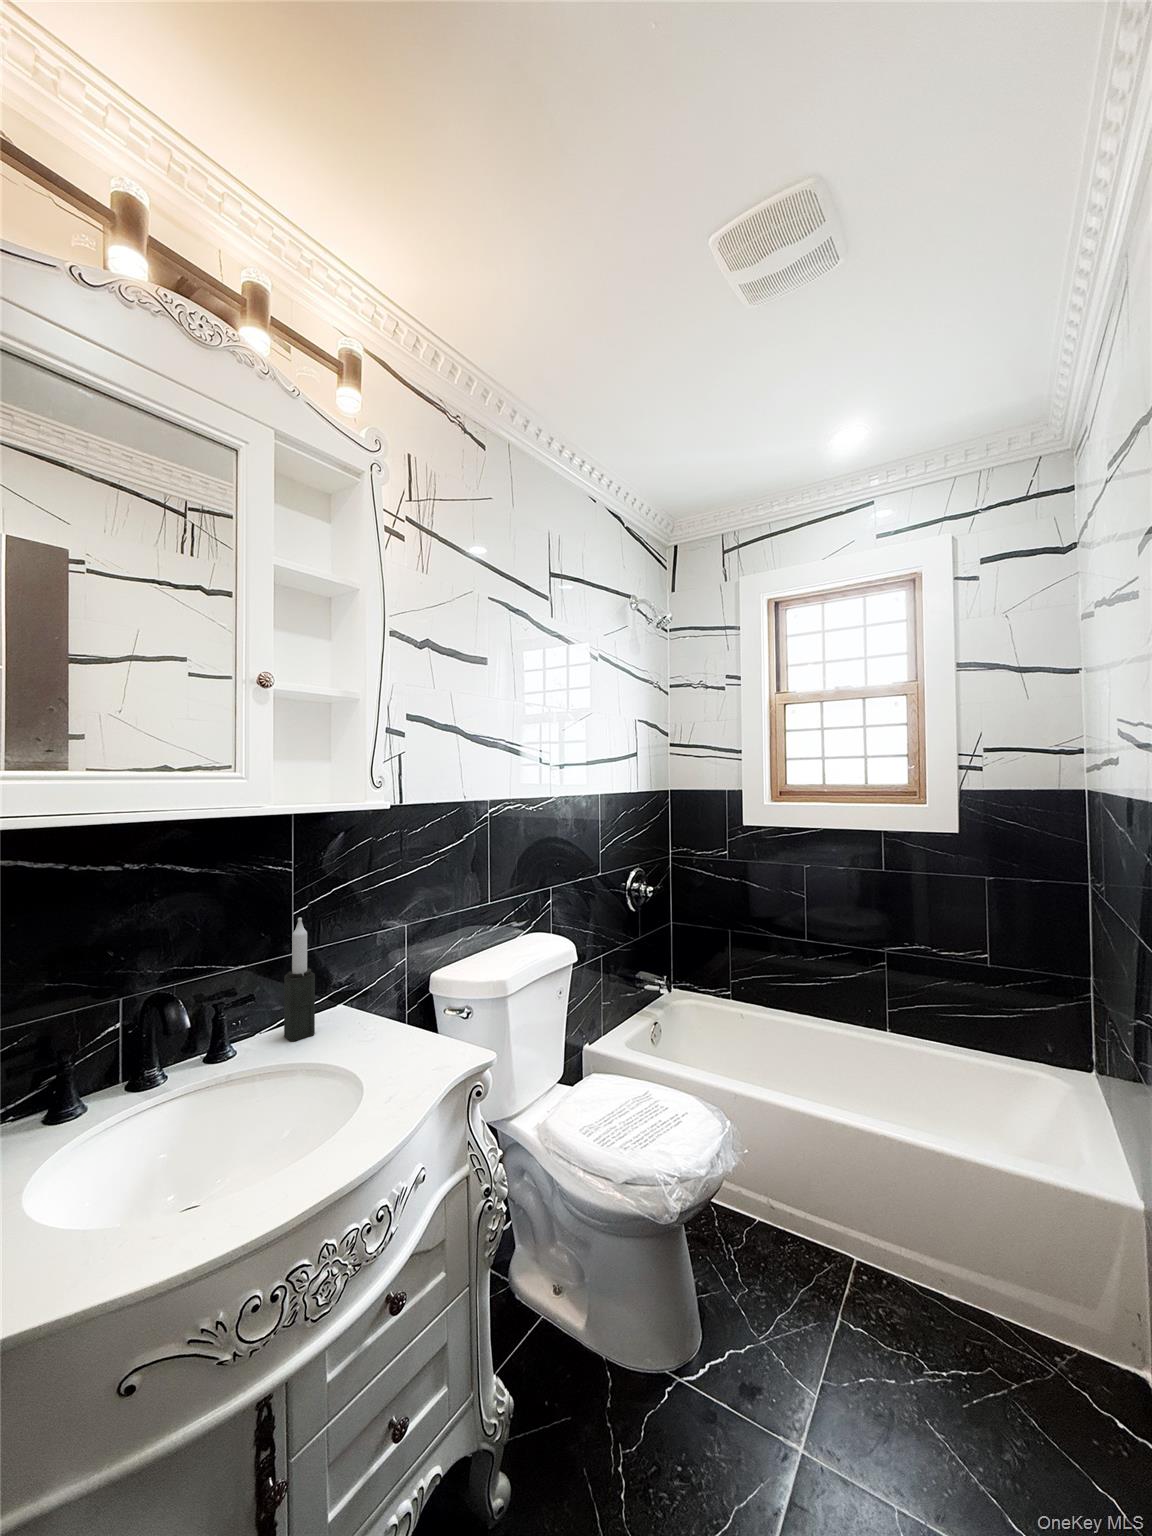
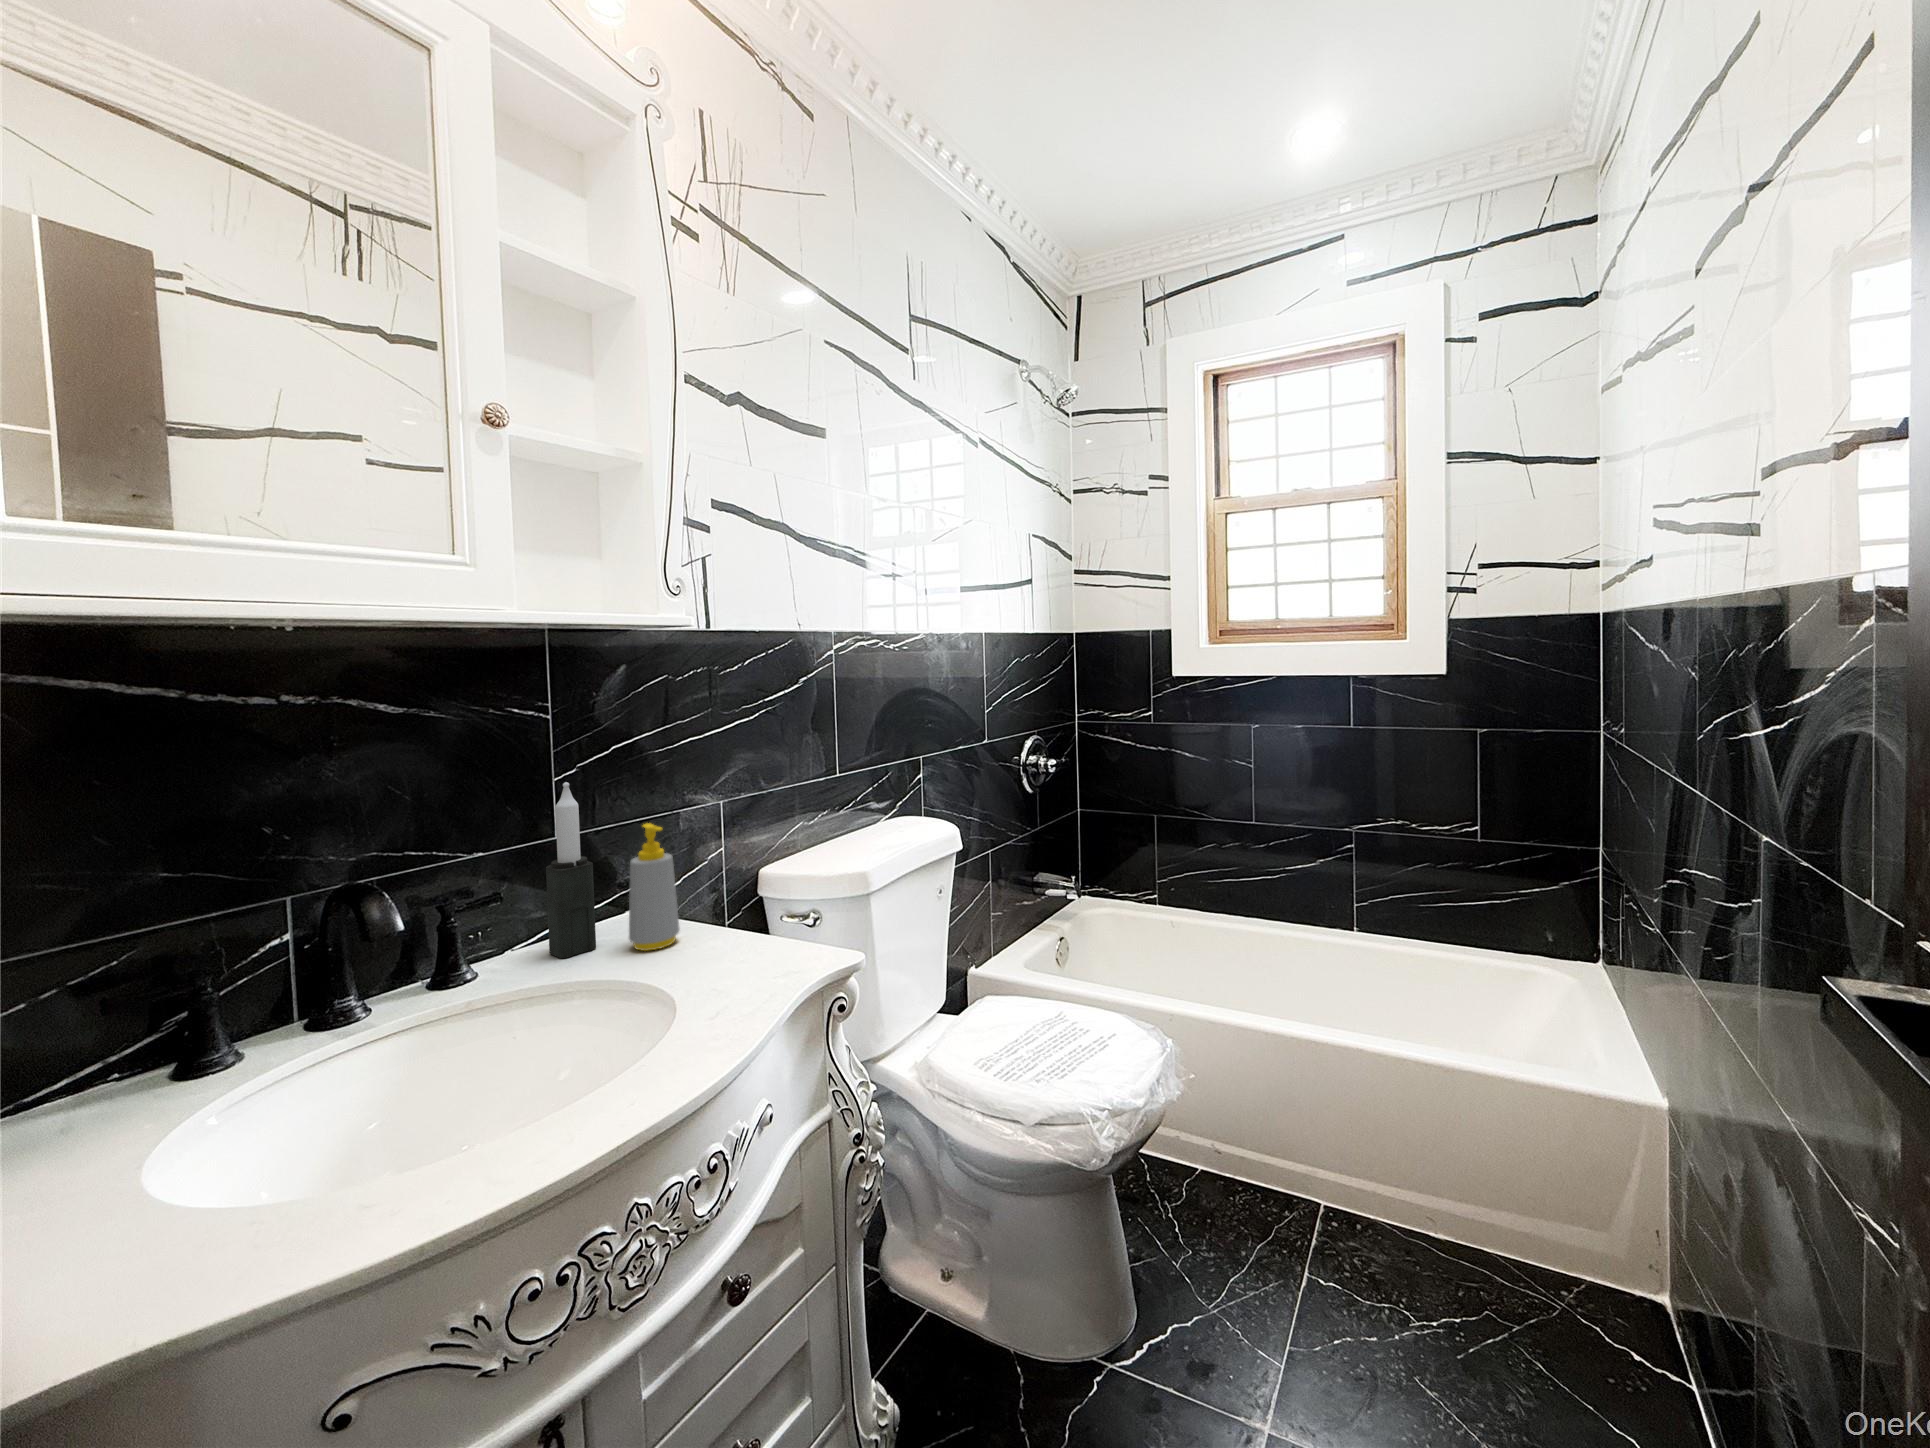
soap bottle: none [336,948,371,1039] -> present [629,823,680,951]

